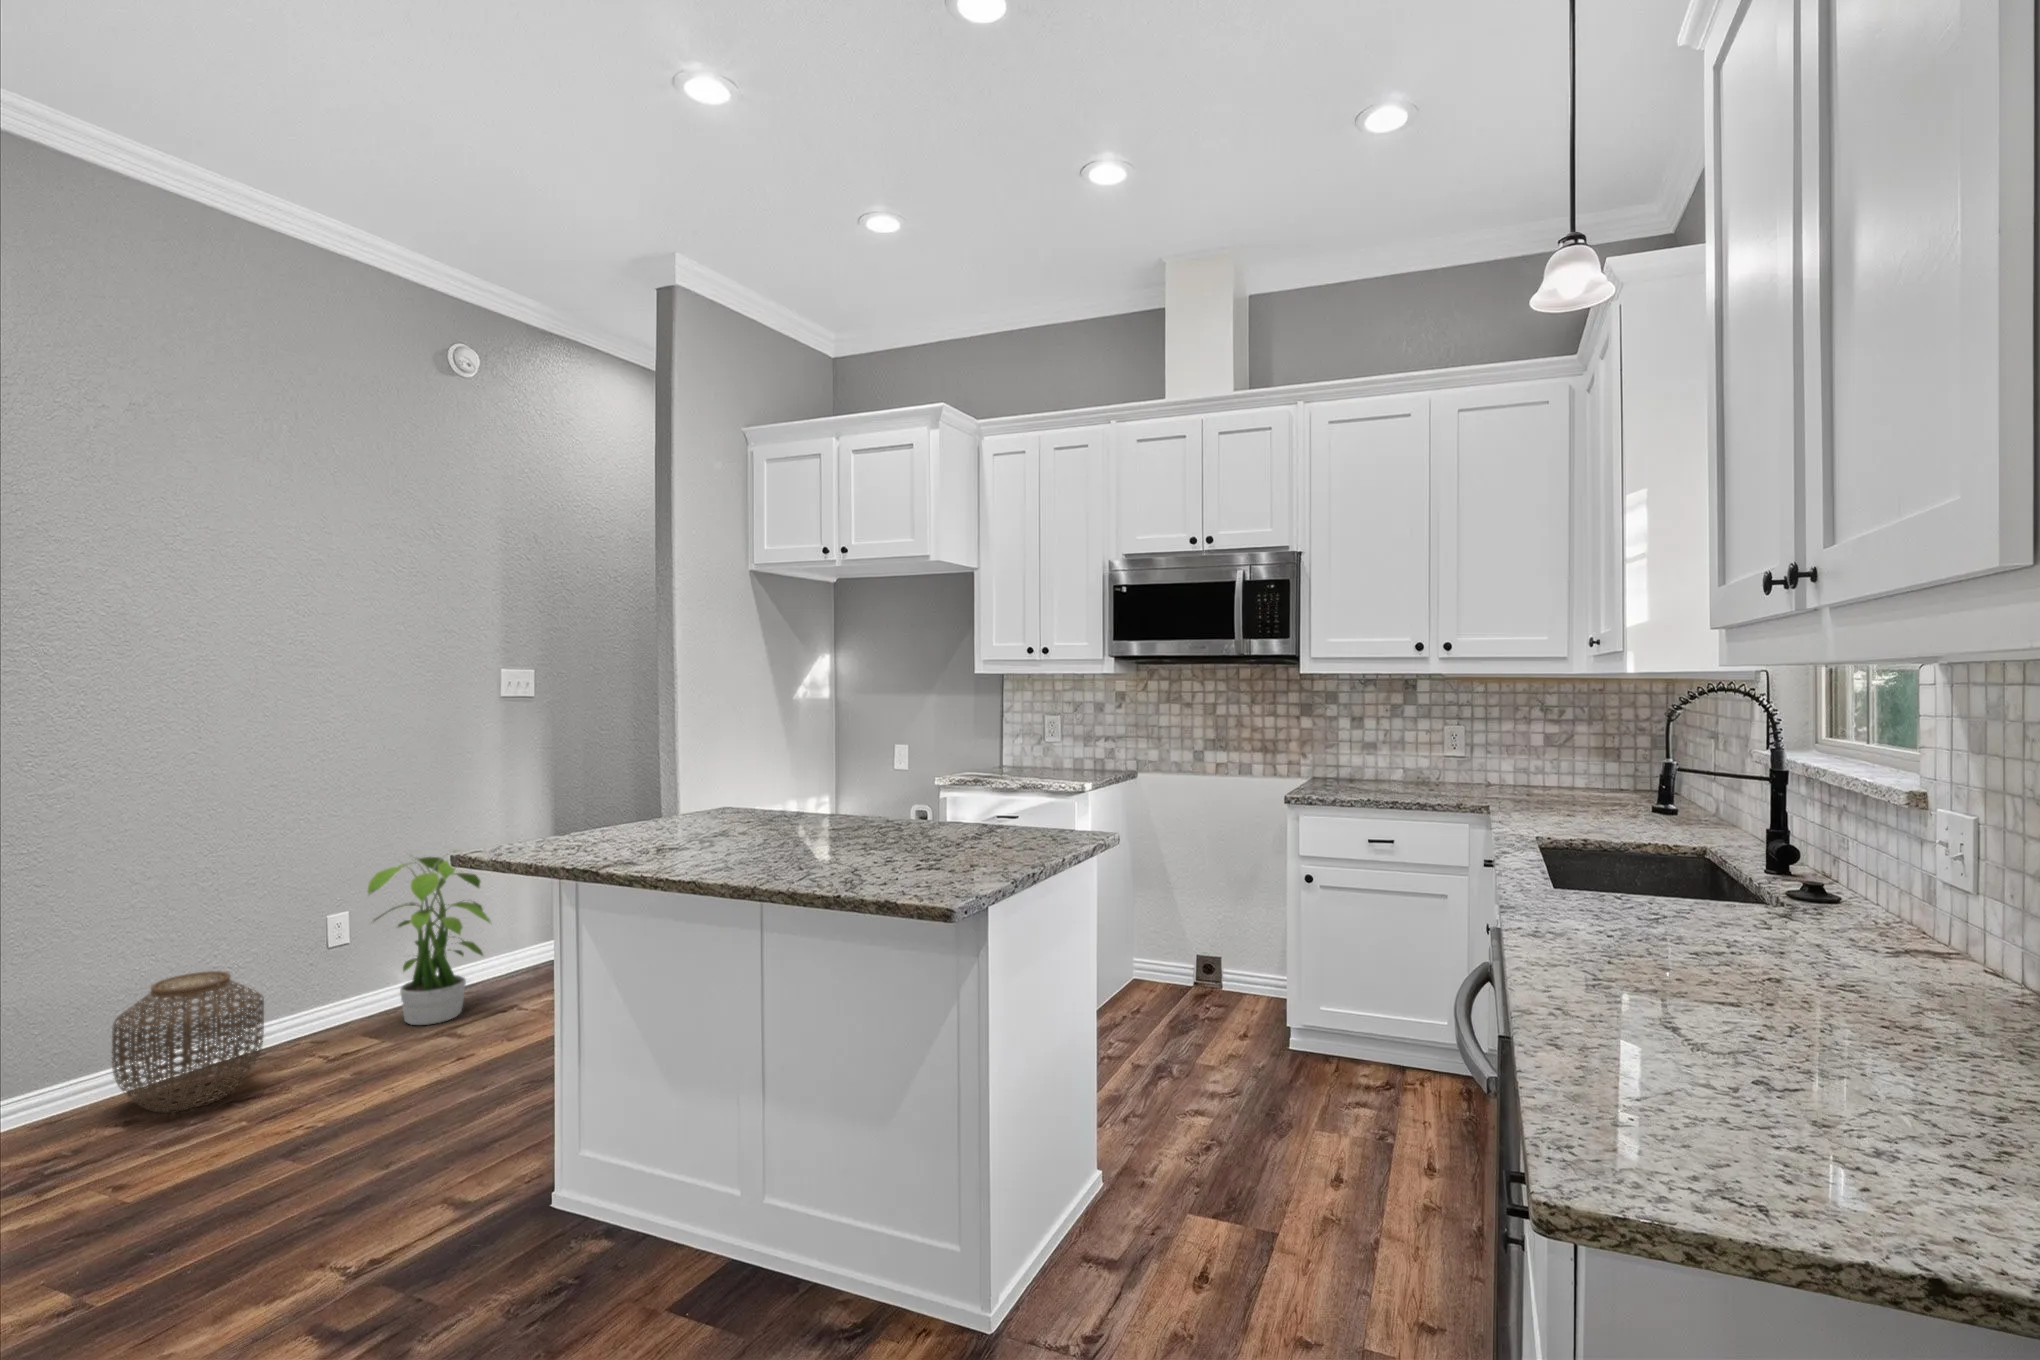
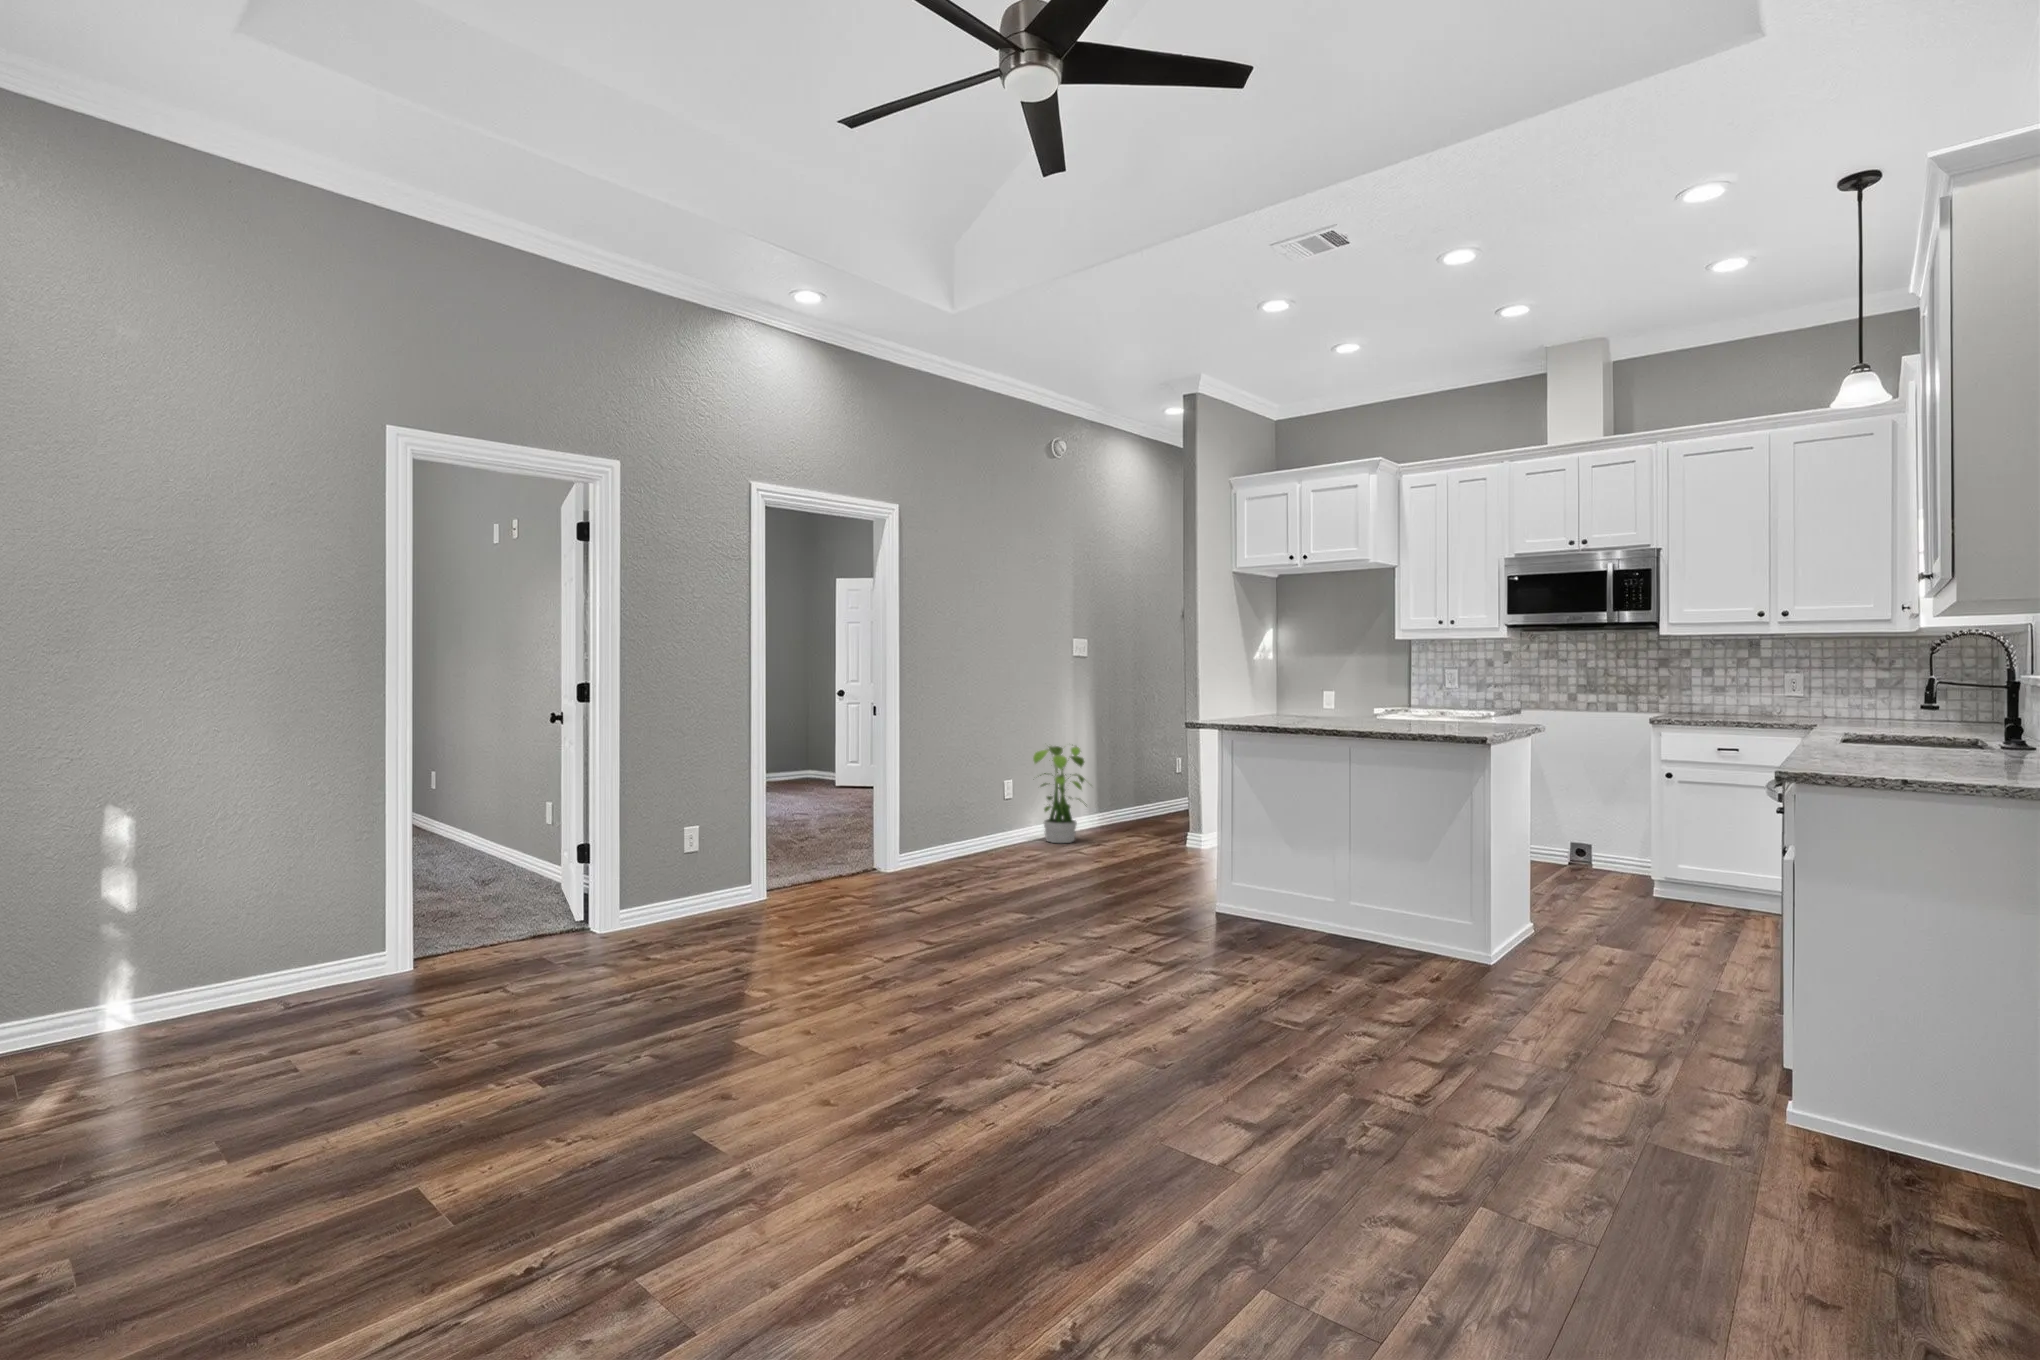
woven basket: present [112,971,264,1113] -> none [948,793,1008,861]

